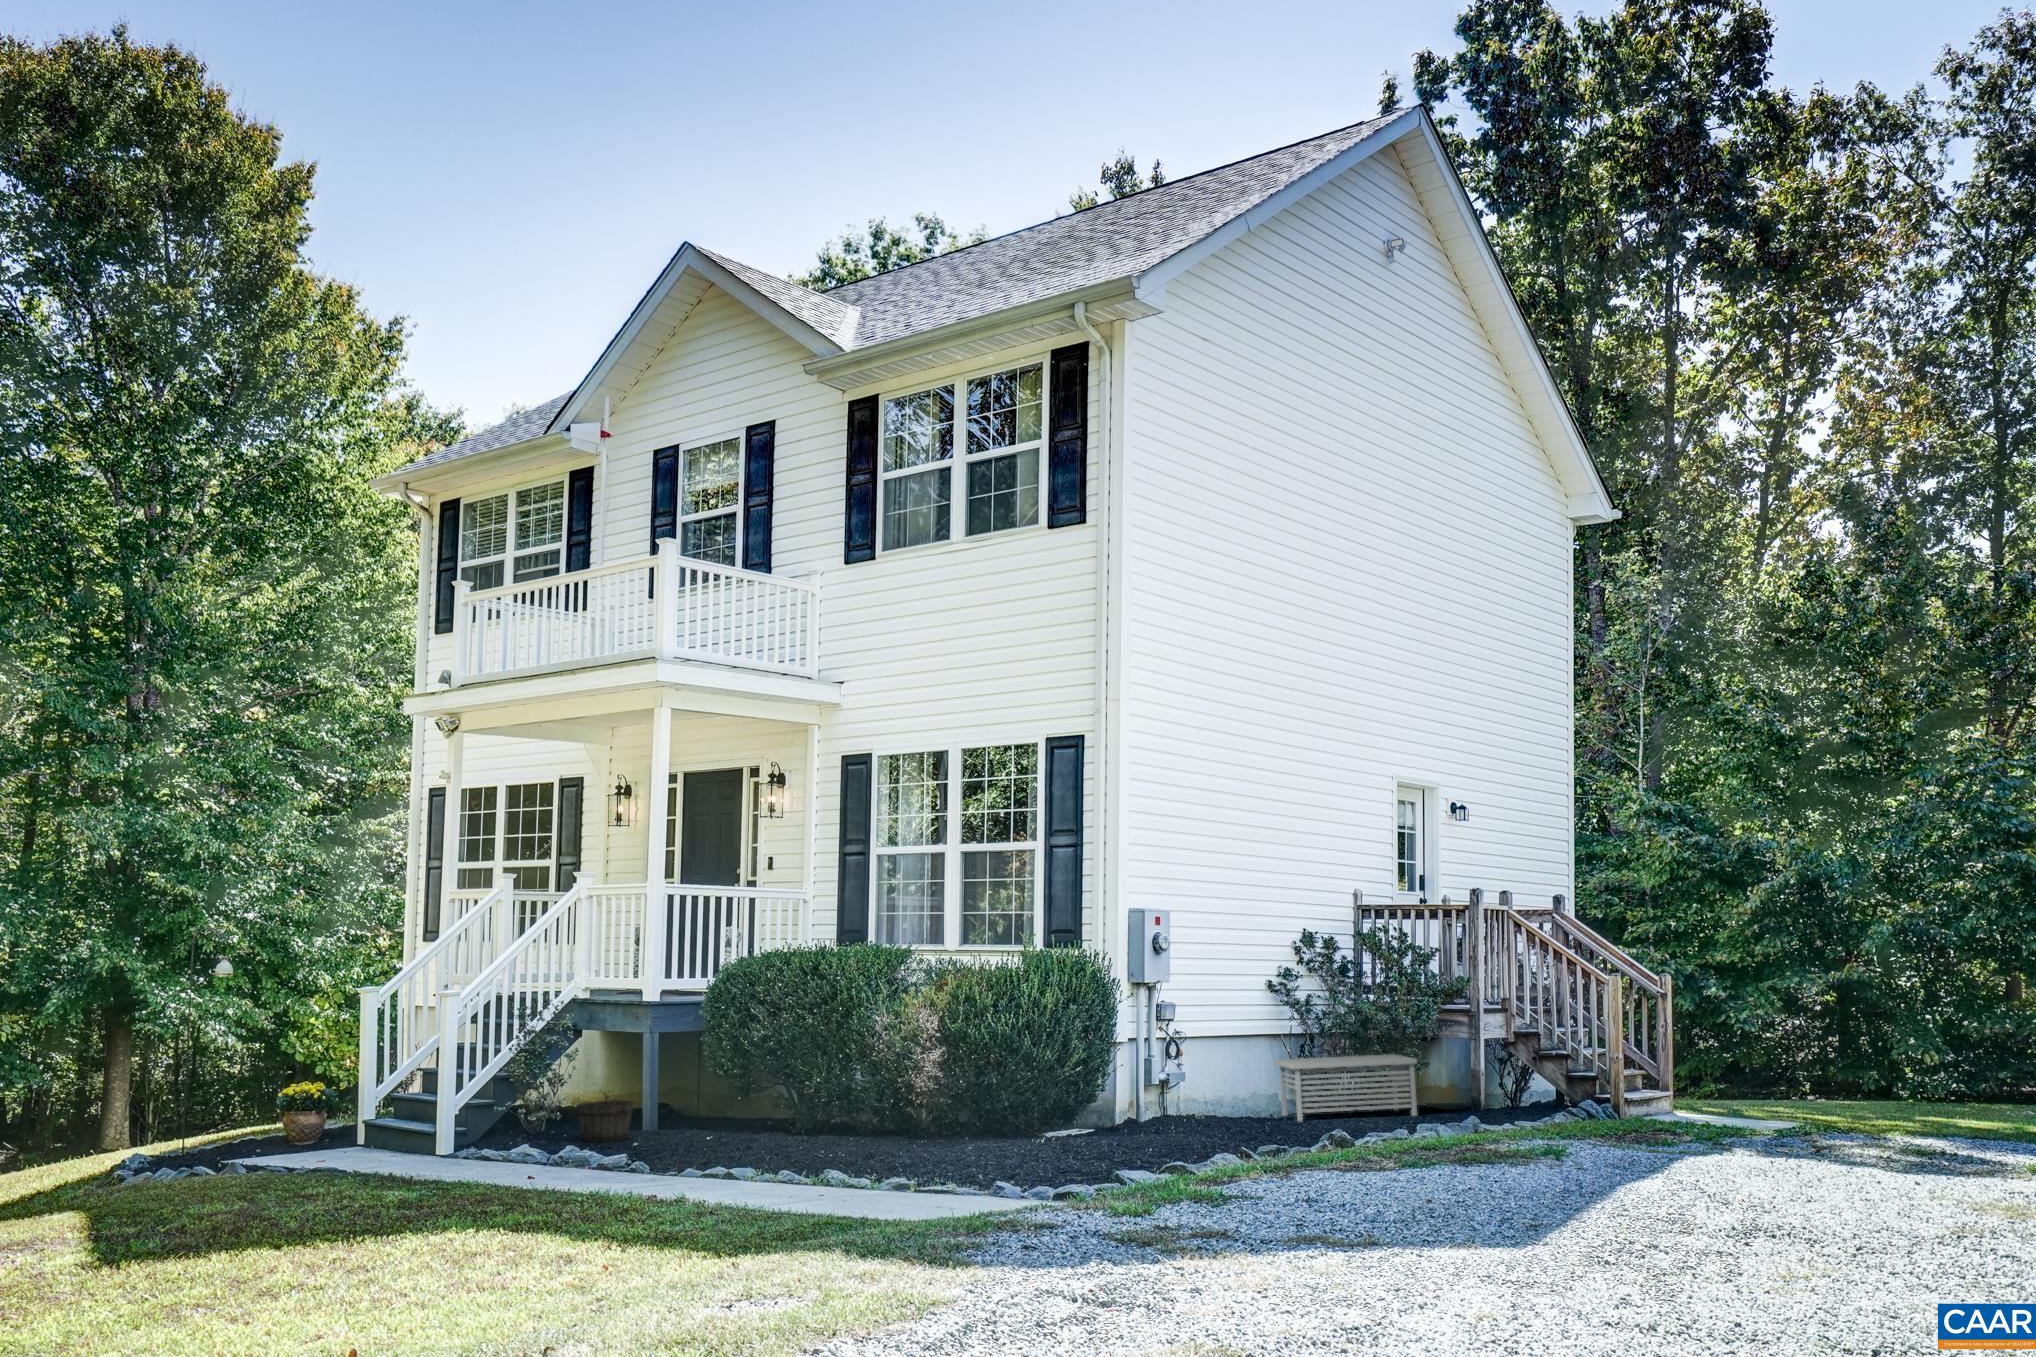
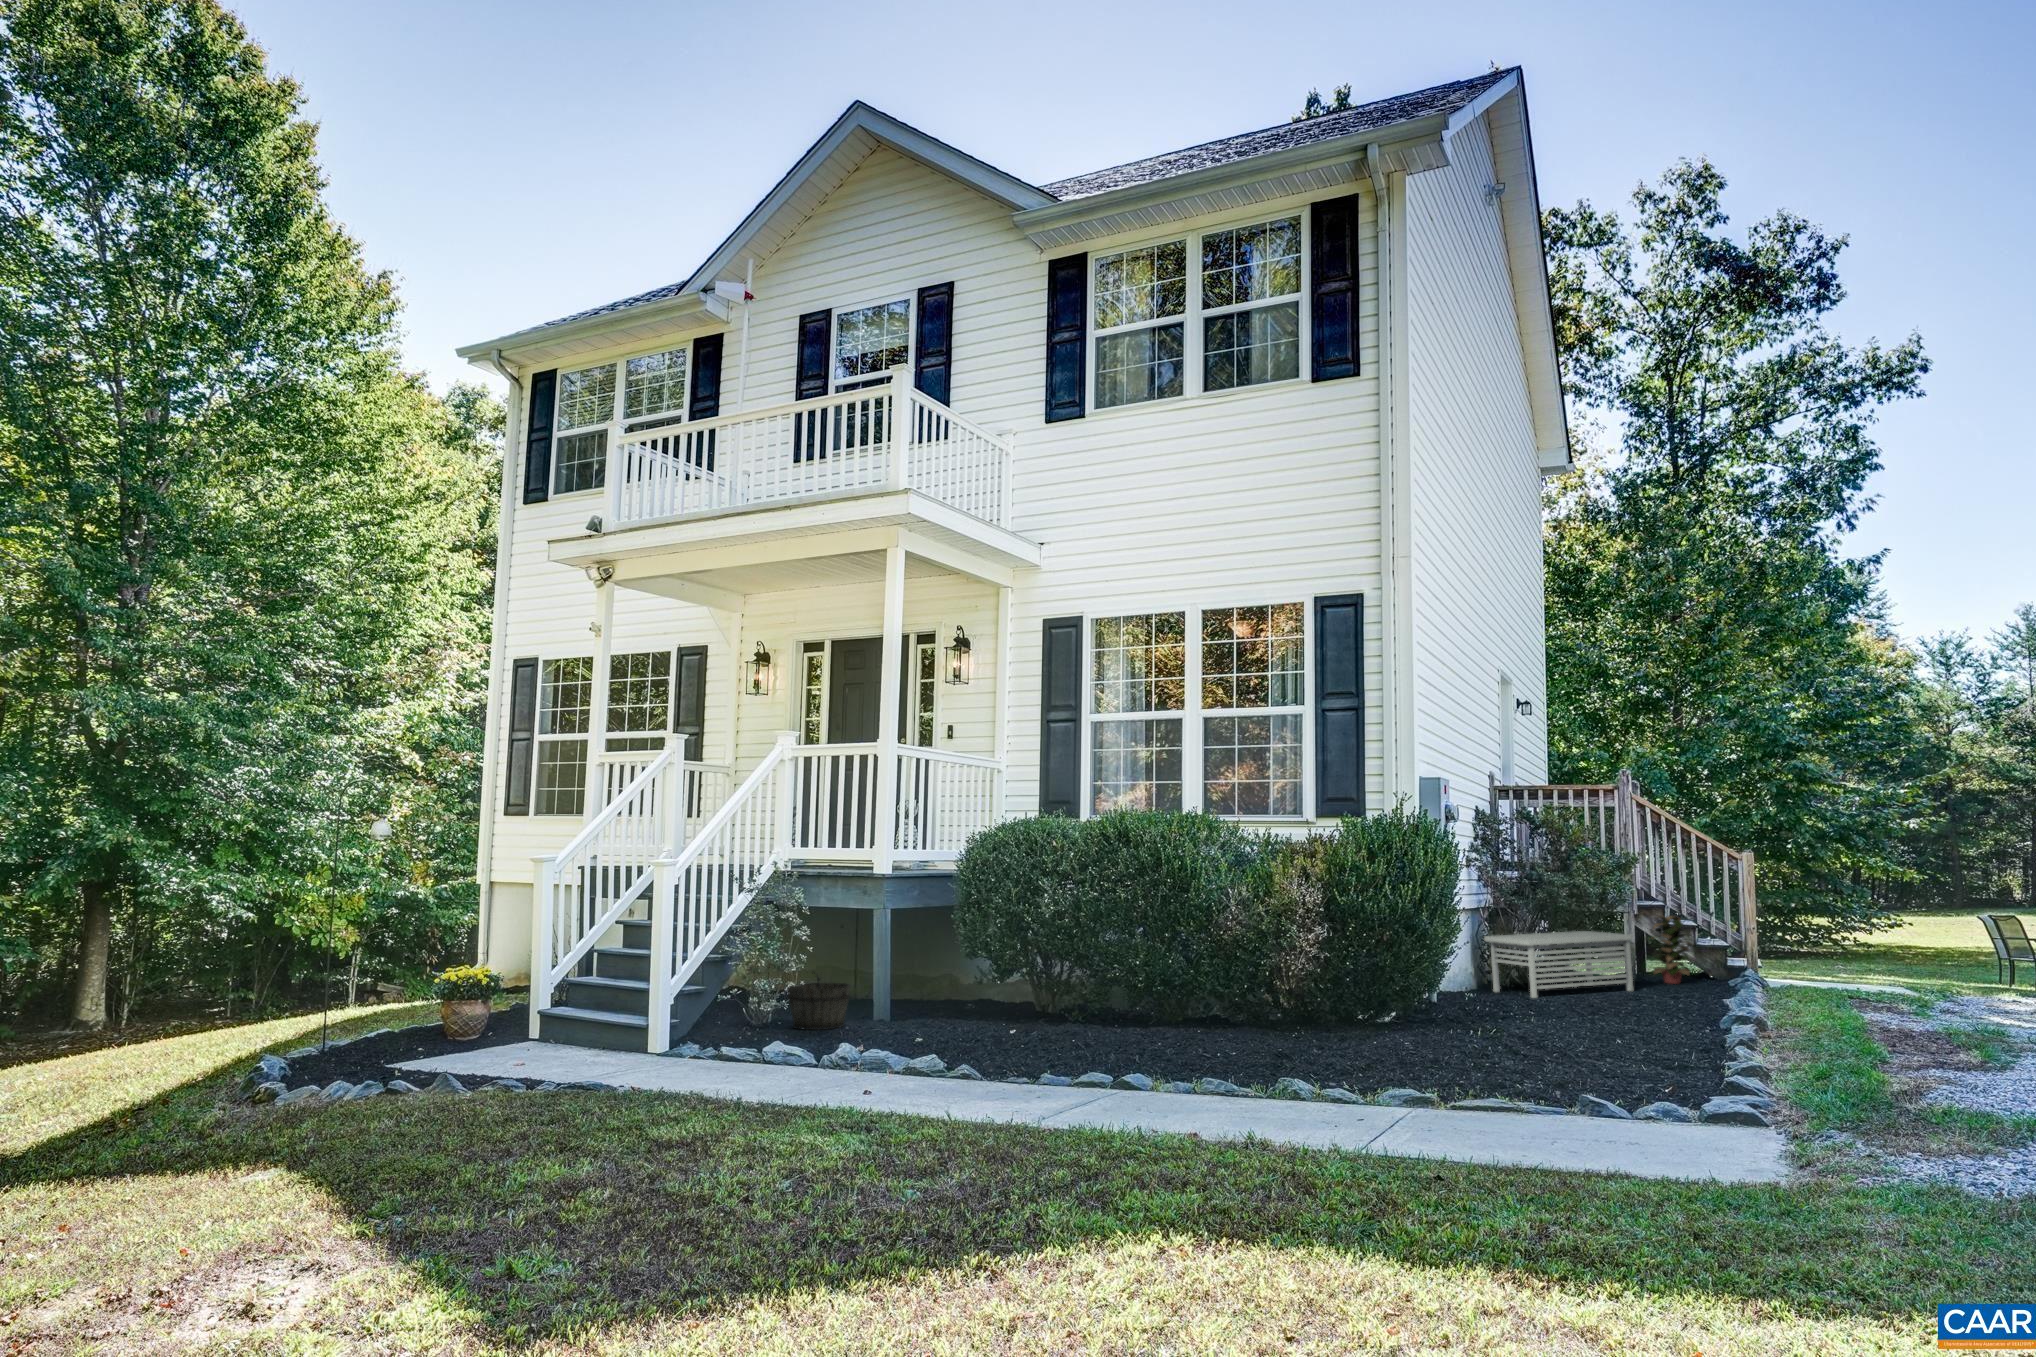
decorative plant: none [1464,1038,1514,1109] -> present [1652,915,1694,984]

